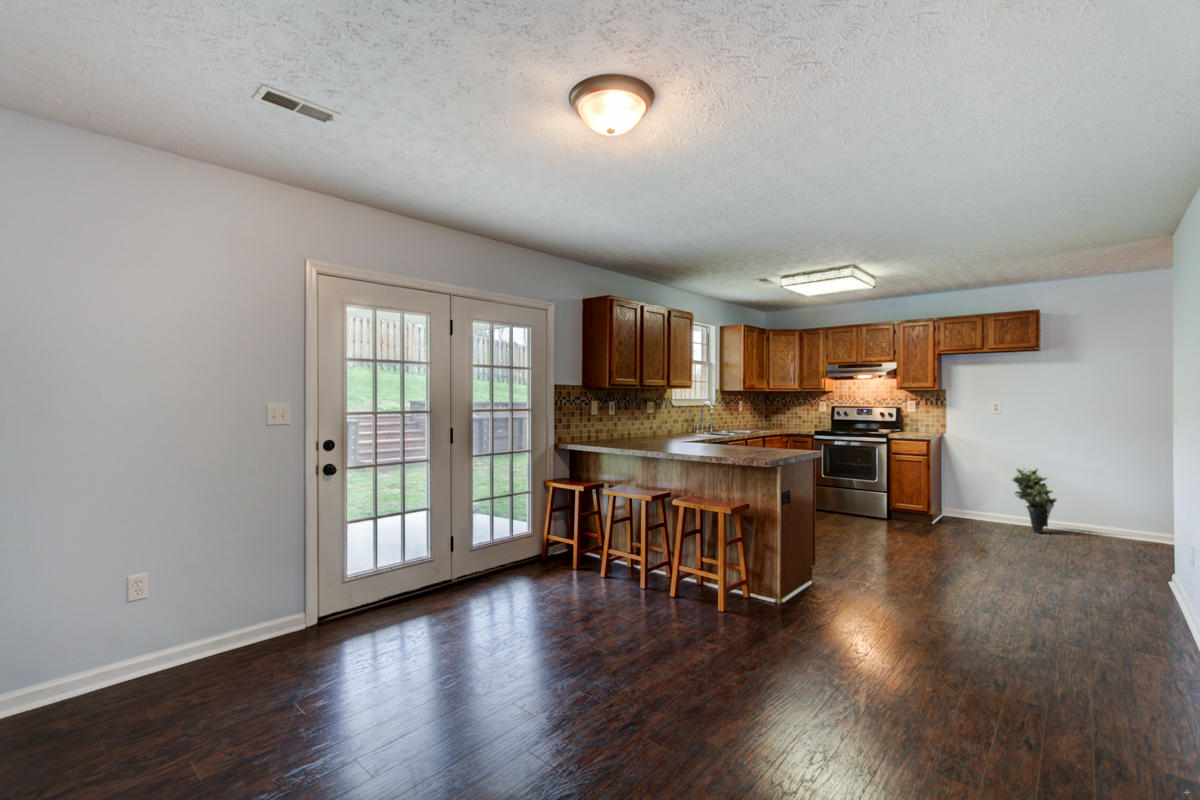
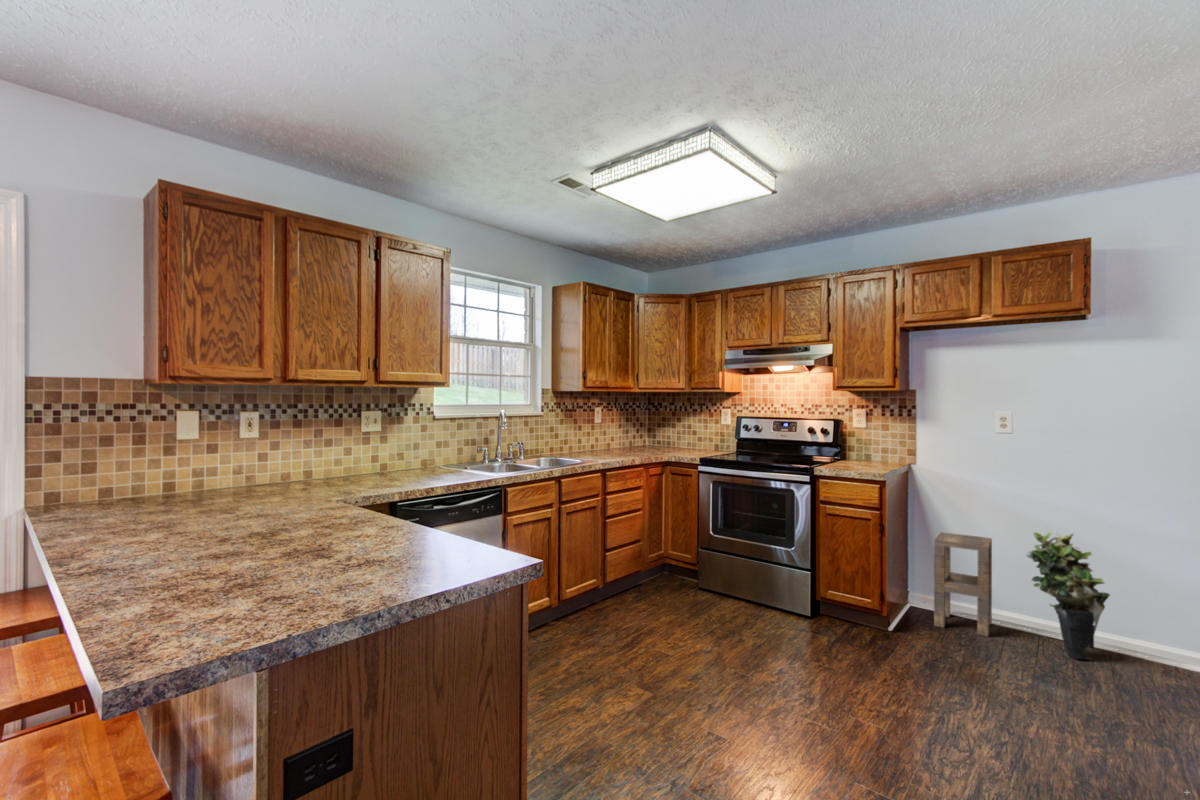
side table: none [959,472,993,526] -> present [934,532,992,636]

